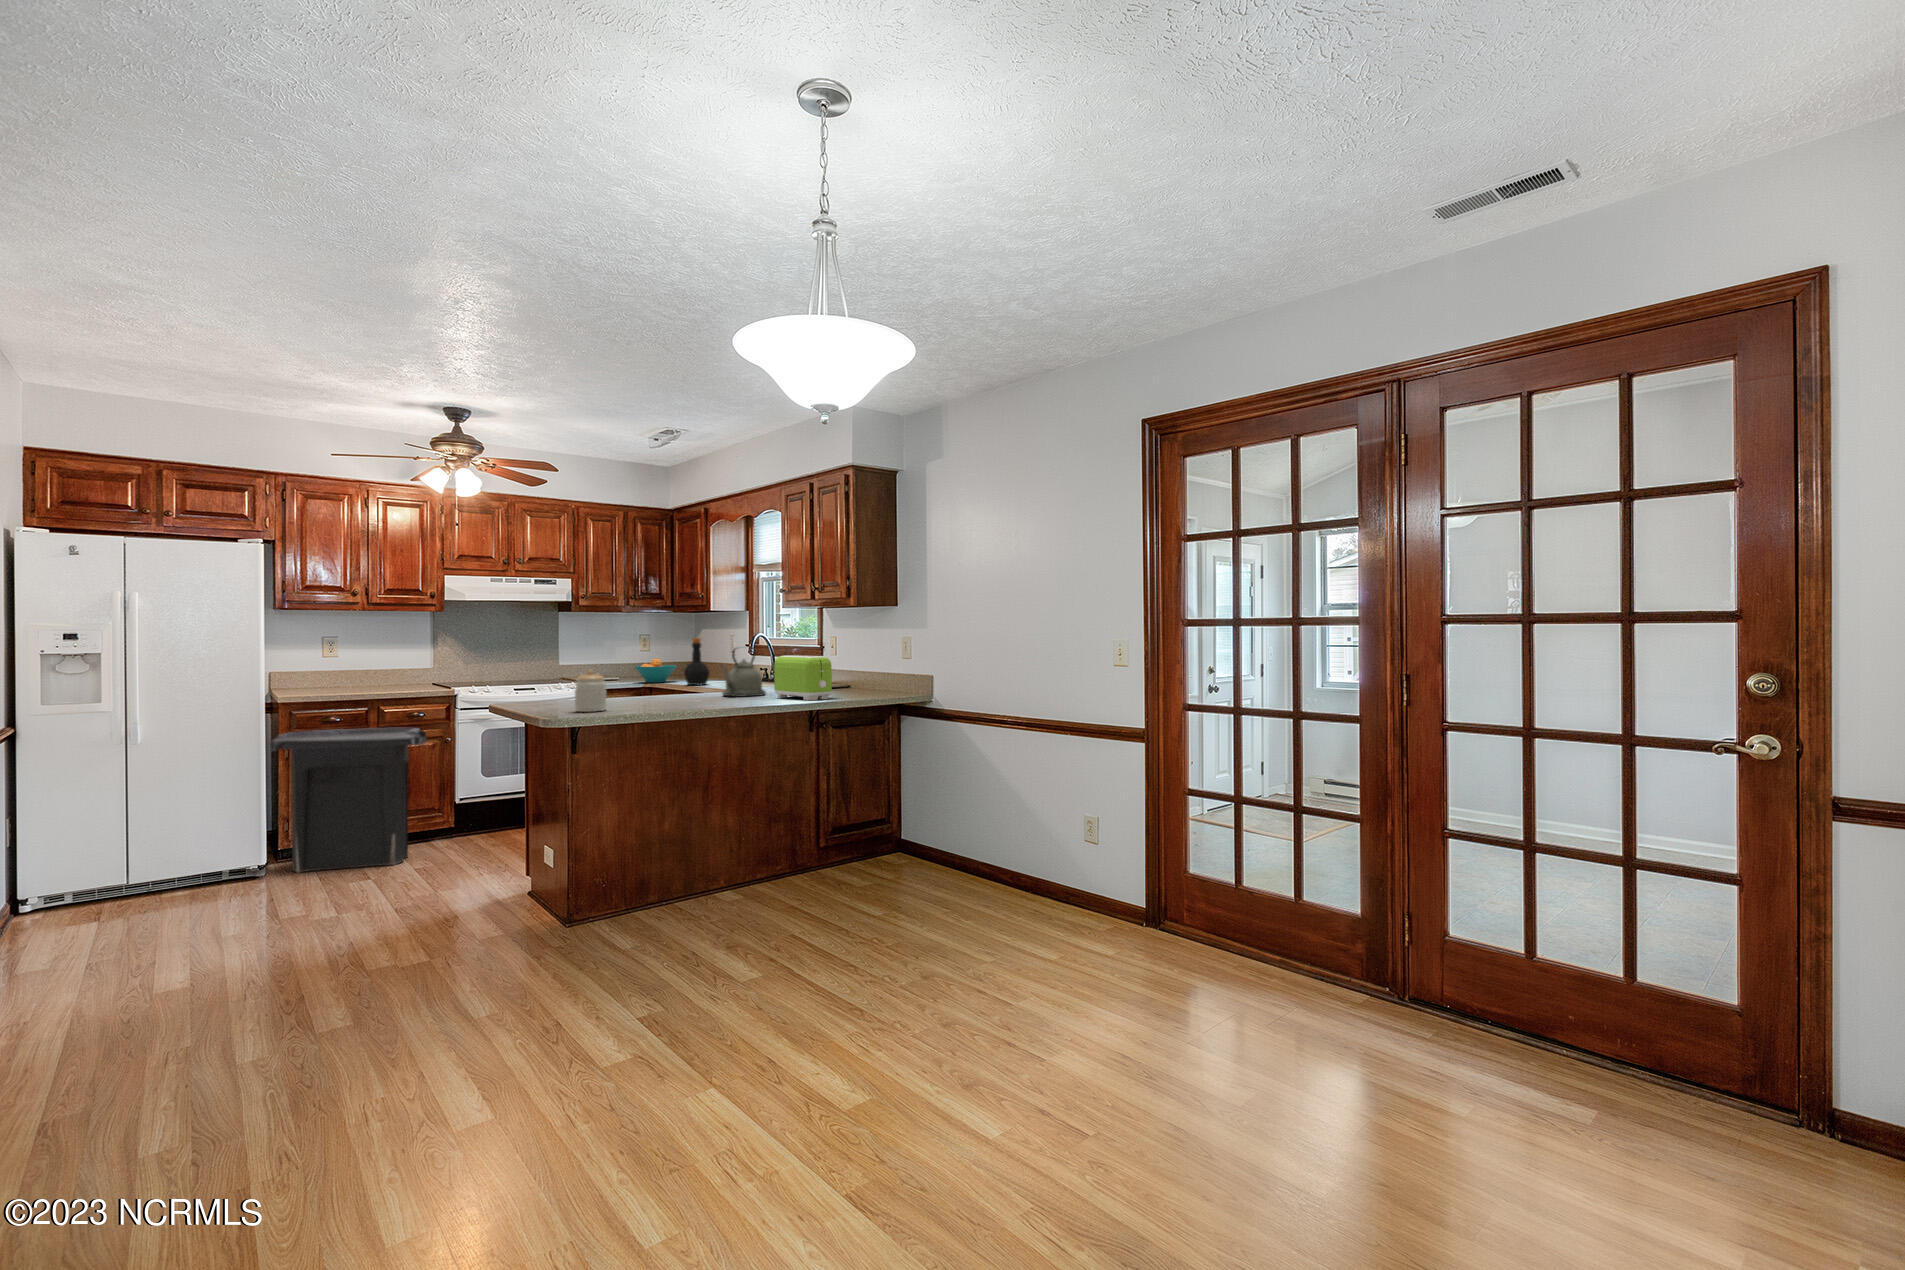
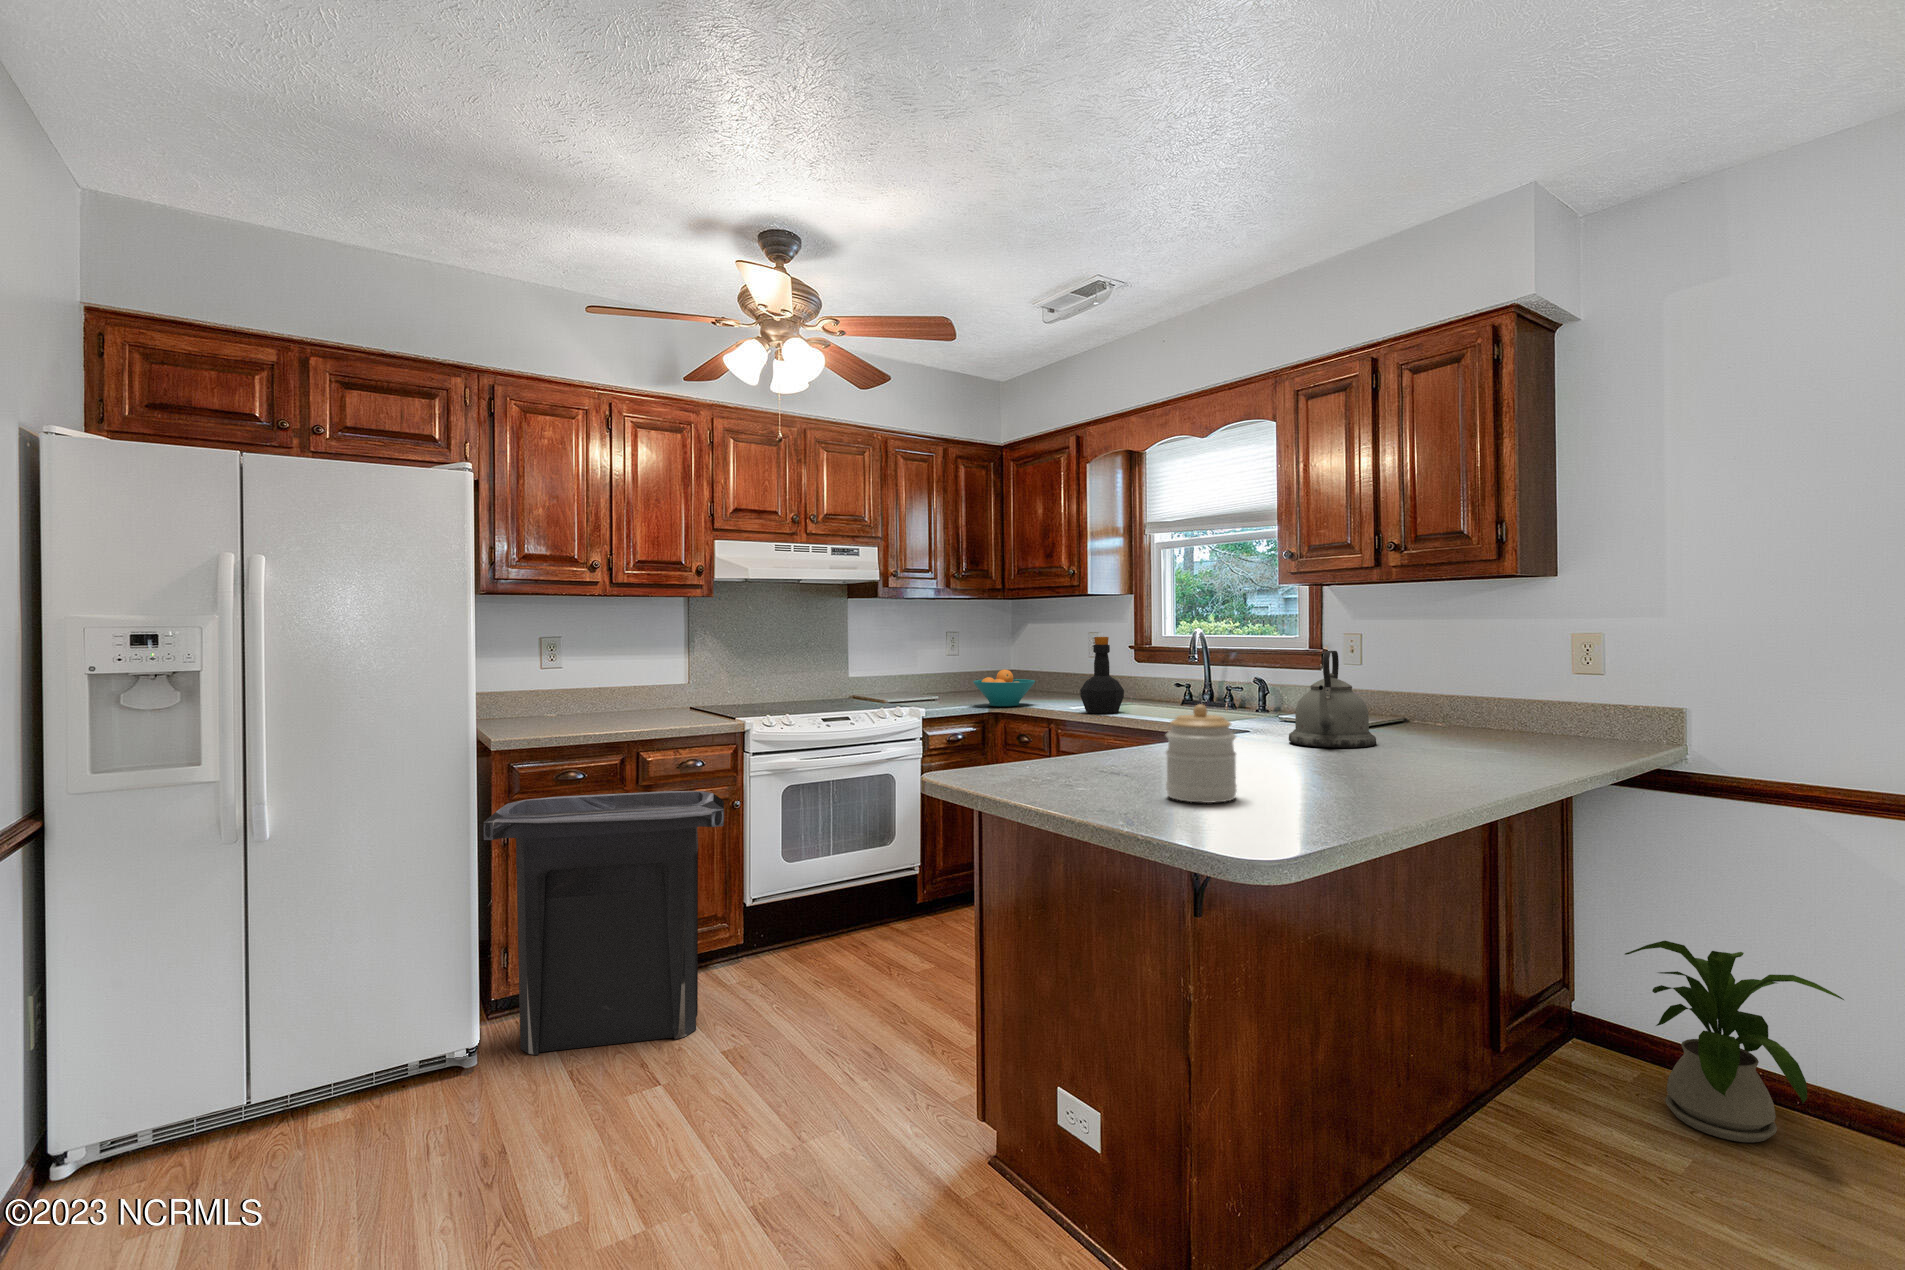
toaster: present [774,655,832,700] -> none [1445,668,1610,763]
house plant: none [873,791,942,882] -> present [1625,941,1844,1142]

